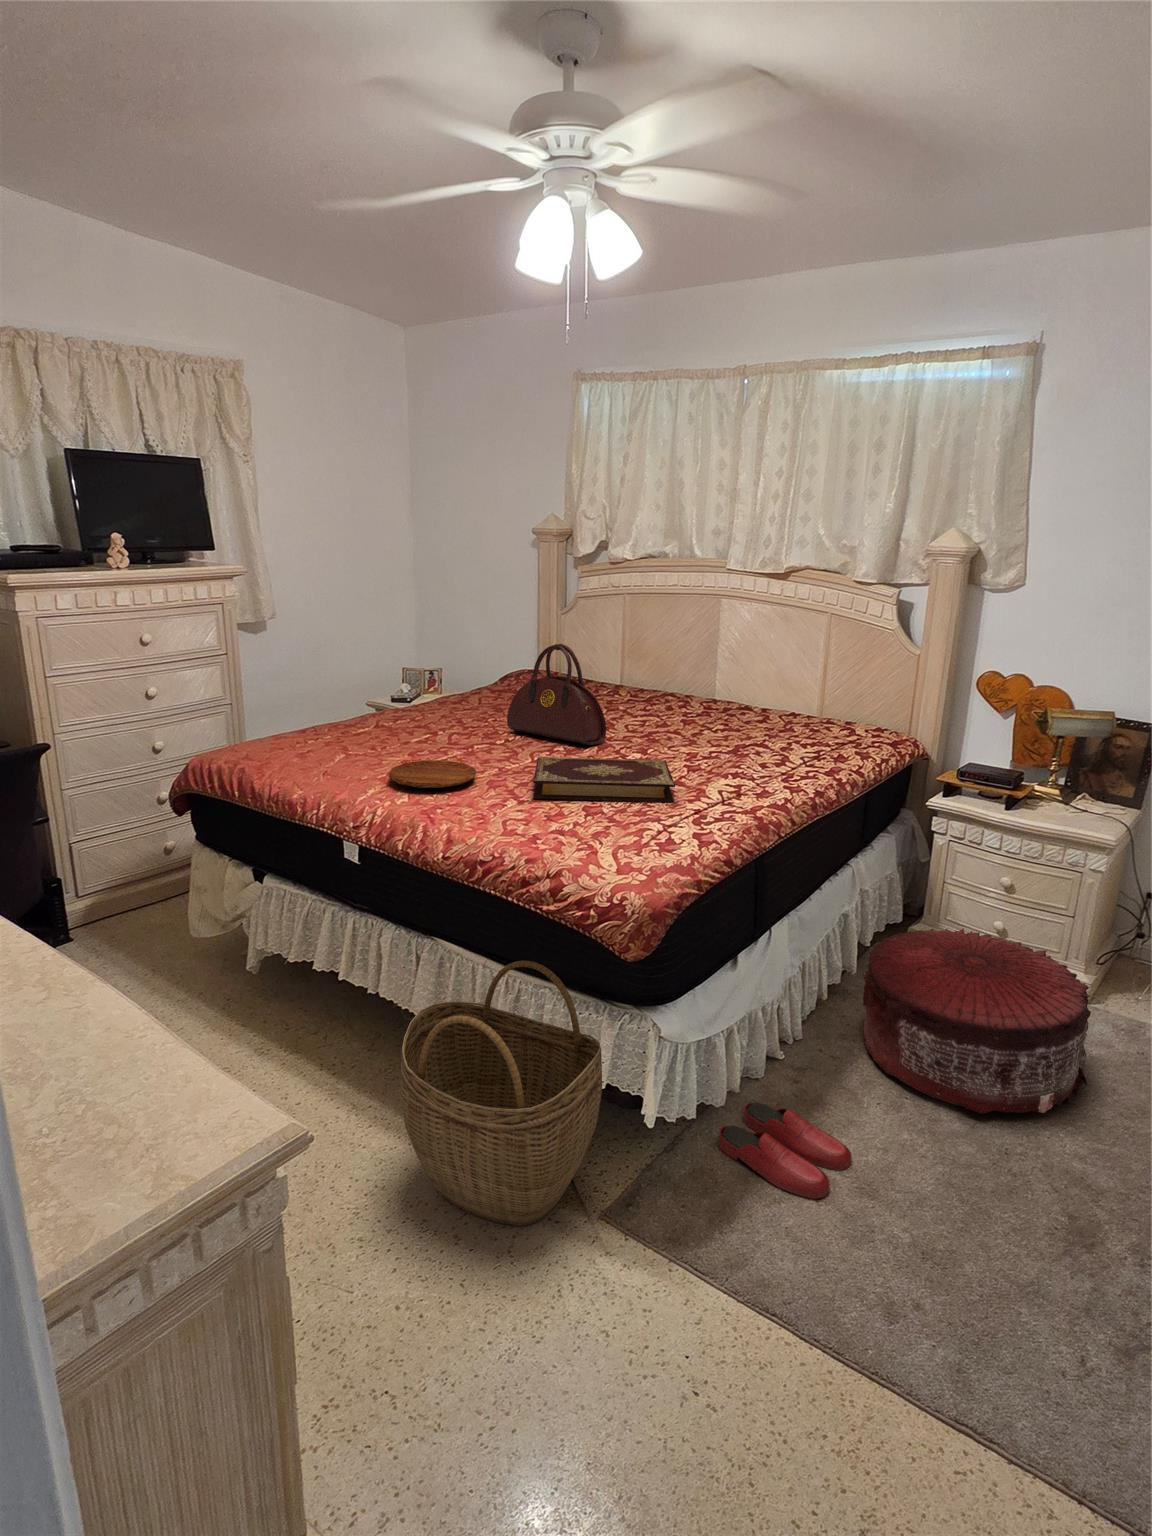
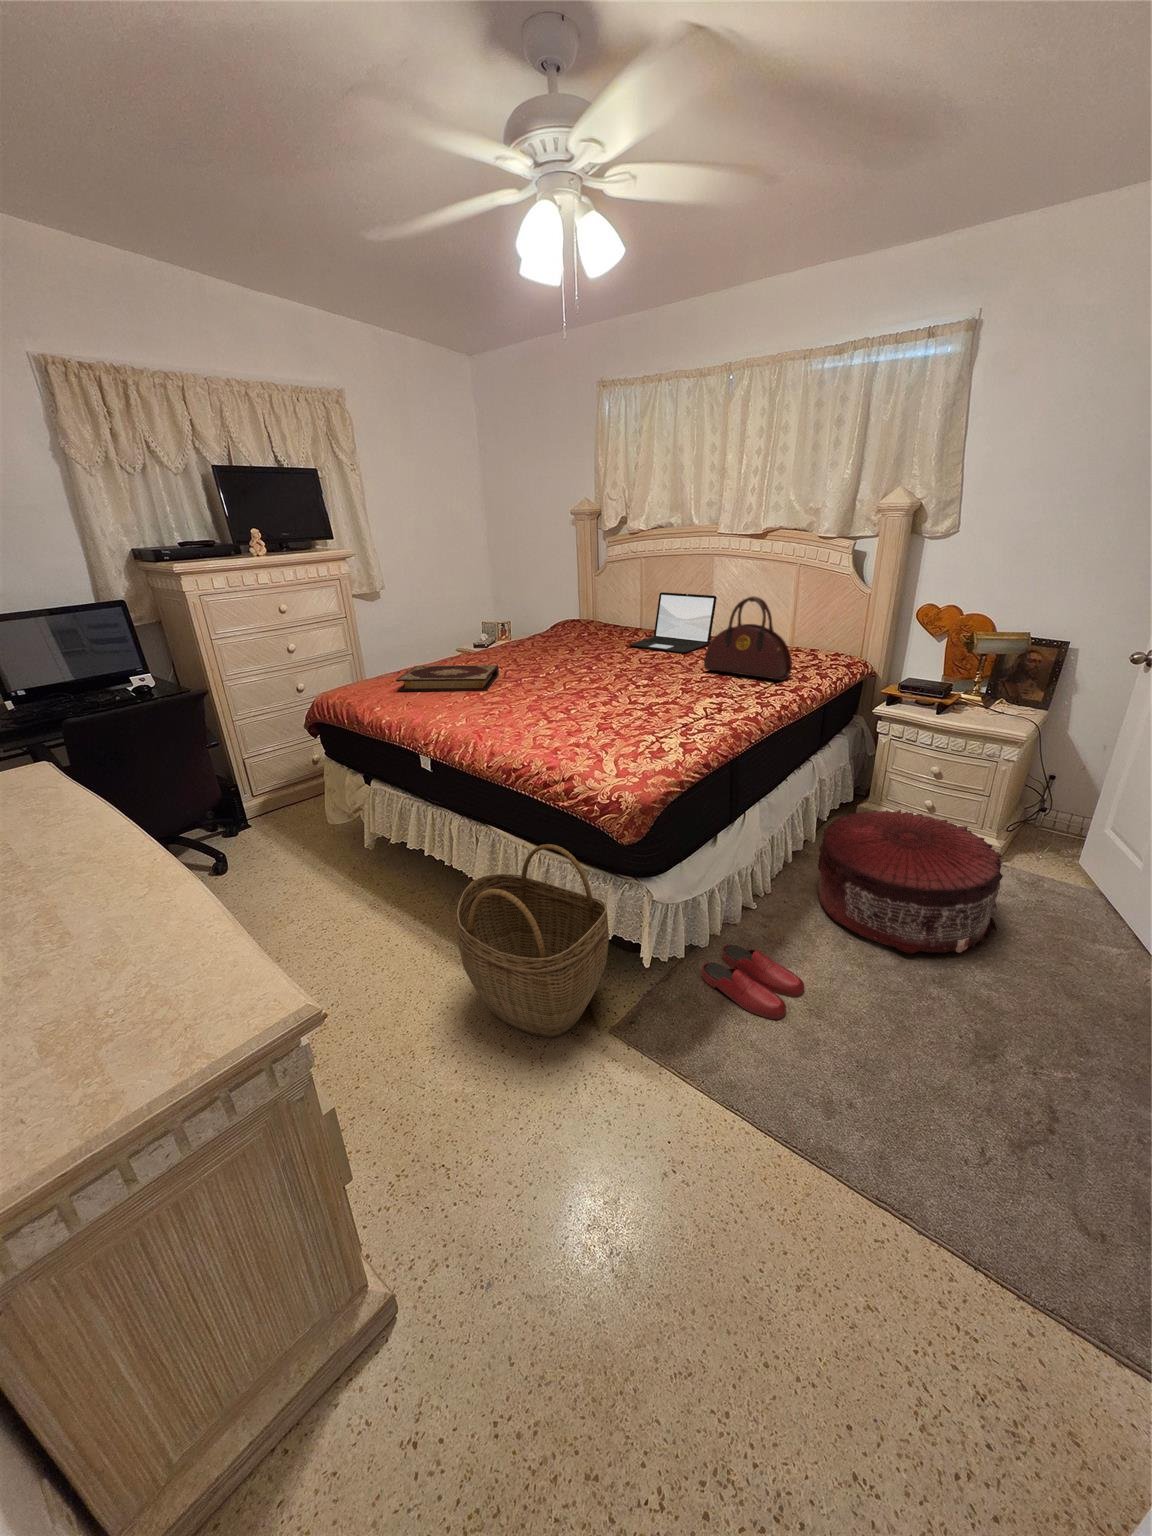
laptop: none [612,640,726,719] -> present [629,592,717,653]
handbag: present [507,644,606,745] -> present [704,596,792,680]
book: present [533,757,675,802] -> present [396,665,499,691]
tray: present [388,760,476,788] -> none [450,691,517,713]

